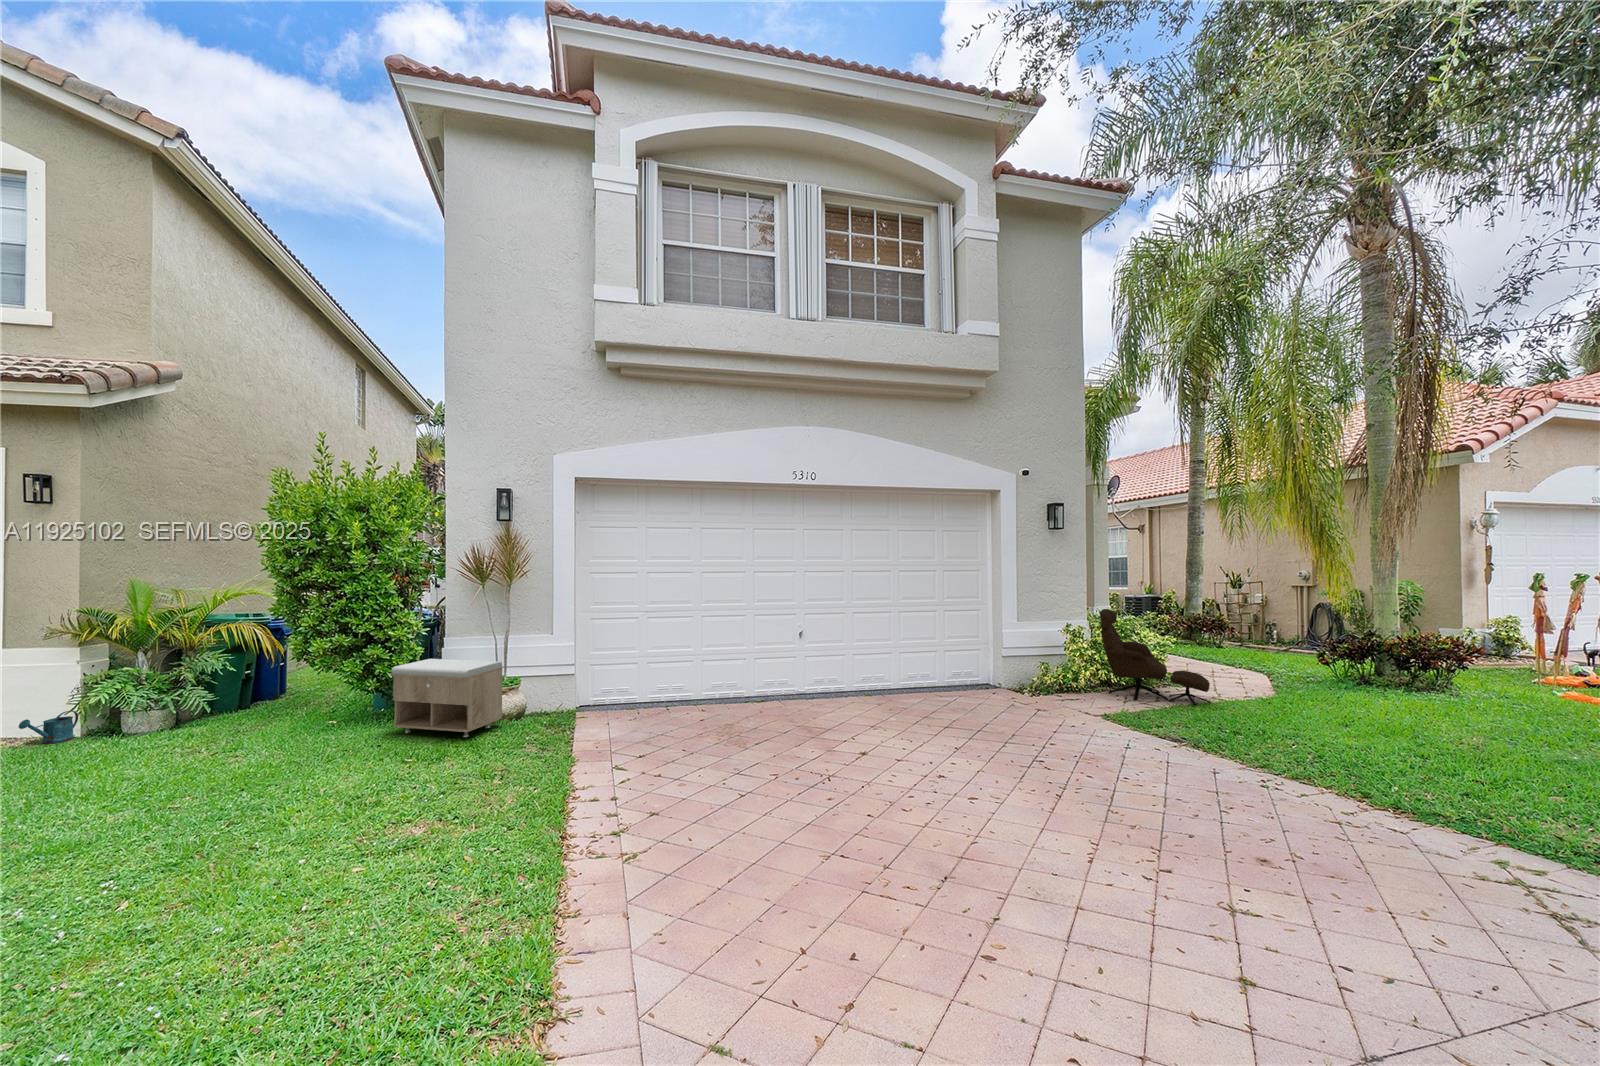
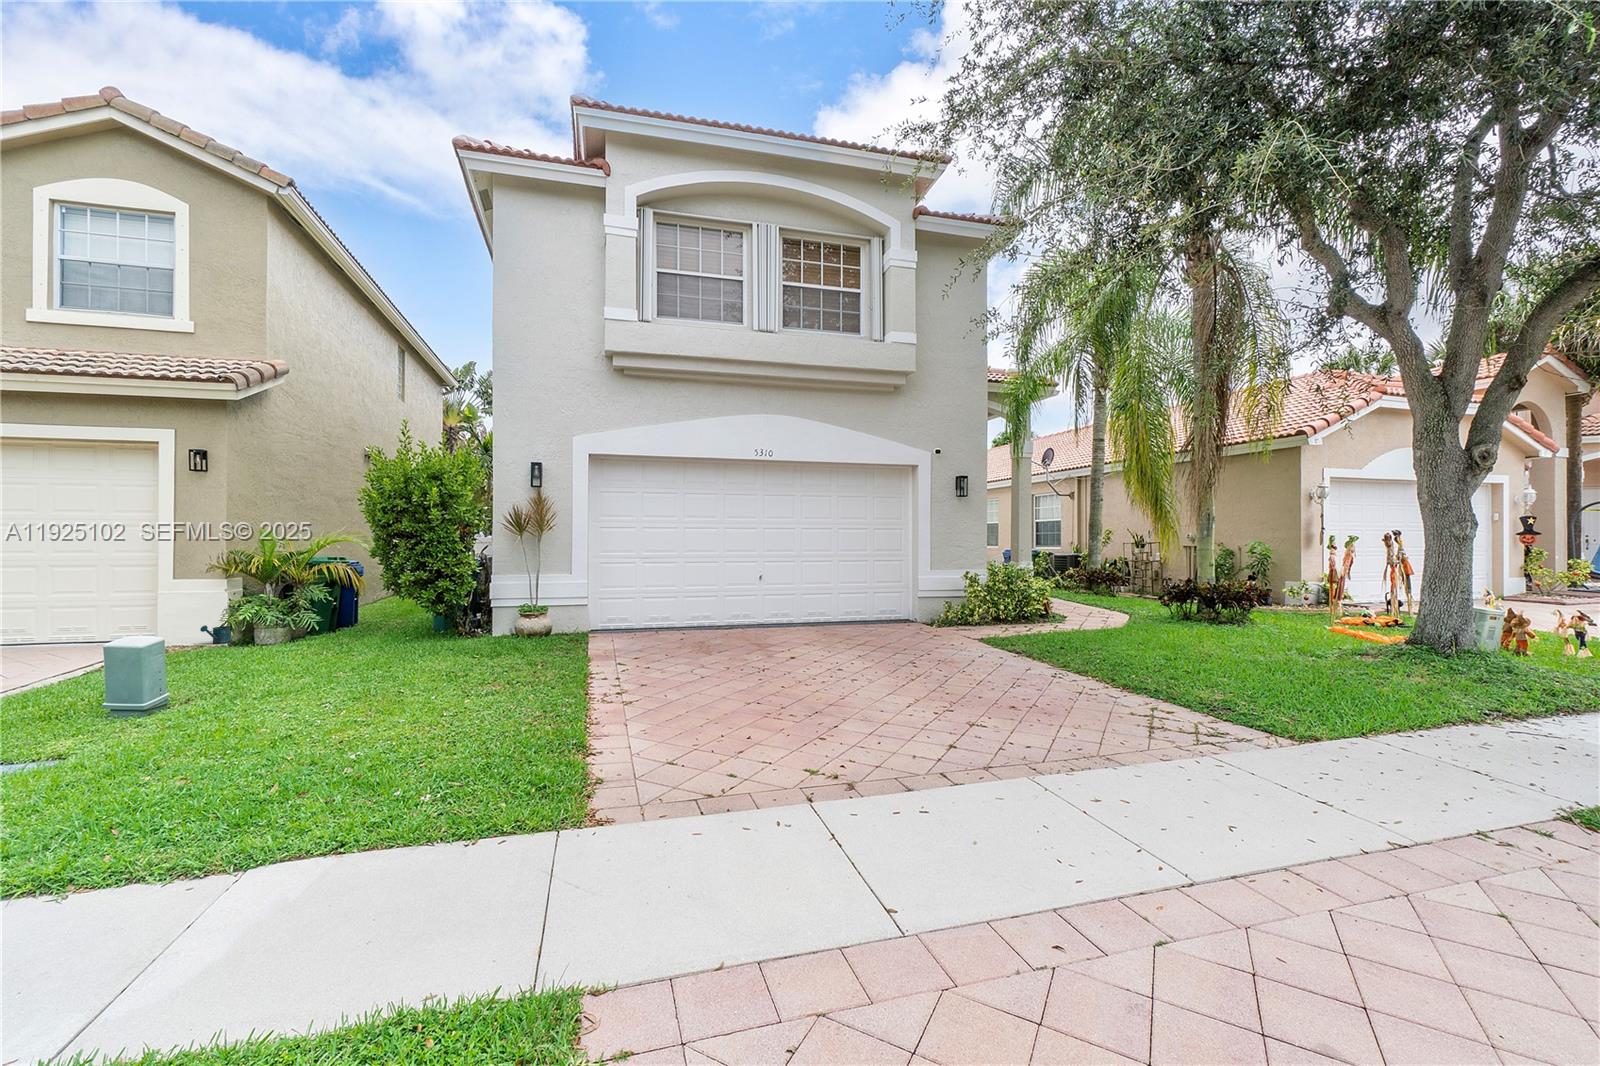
lounge chair: present [1100,609,1211,706] -> none [990,560,1067,631]
storage bench: present [391,659,502,737] -> none [460,589,538,643]

